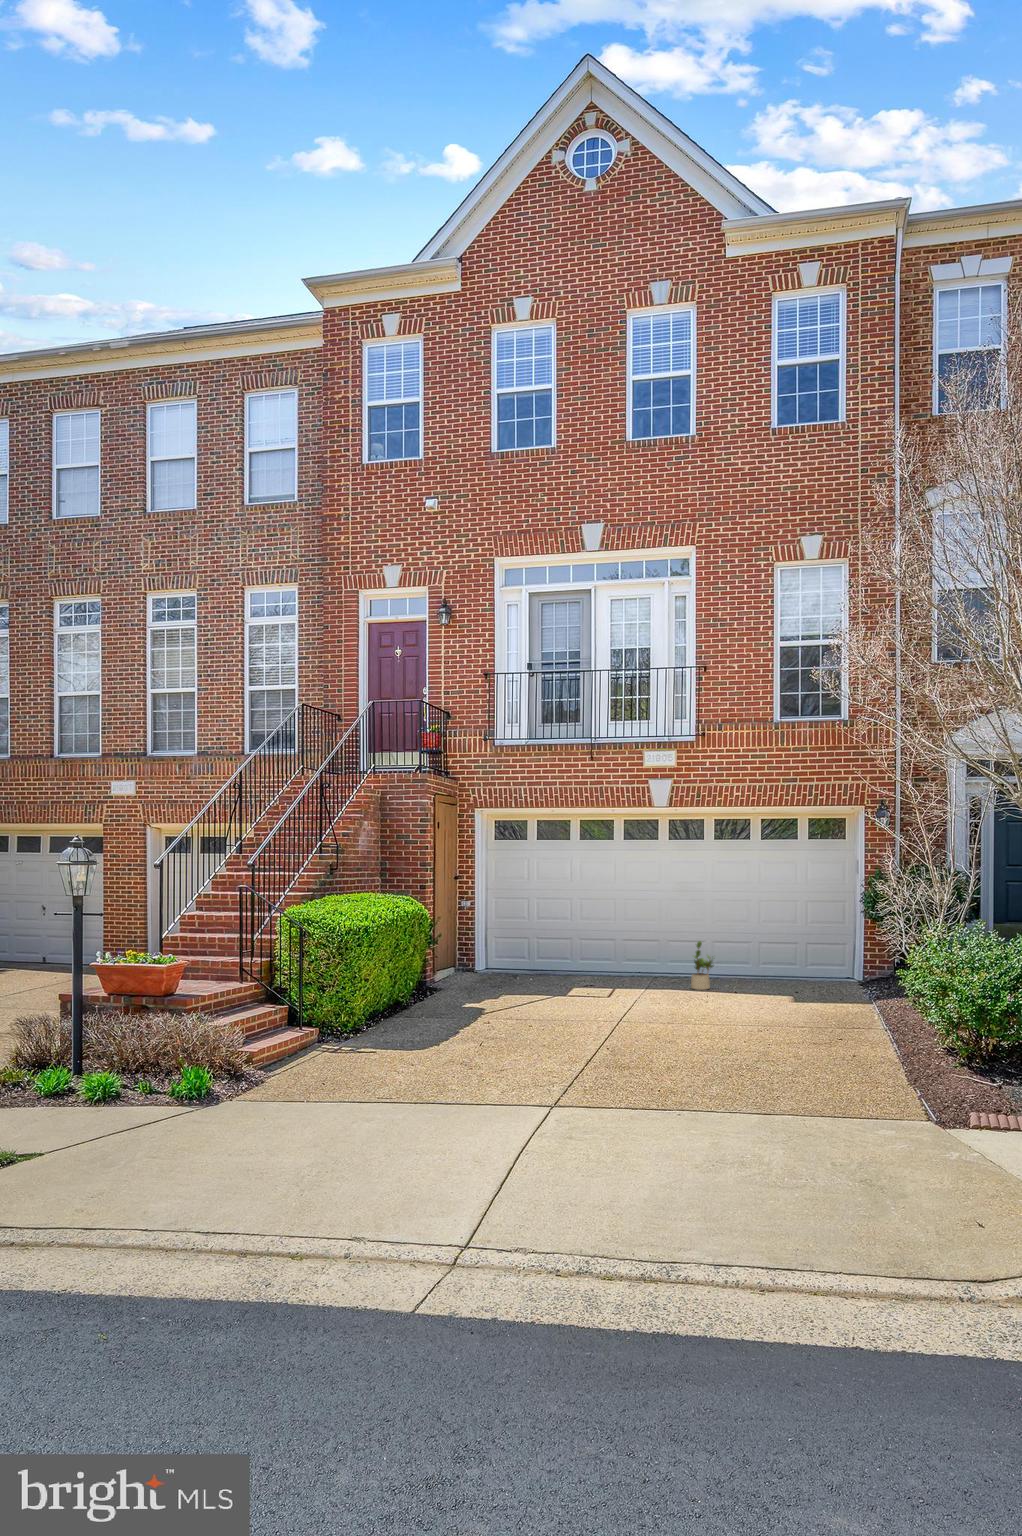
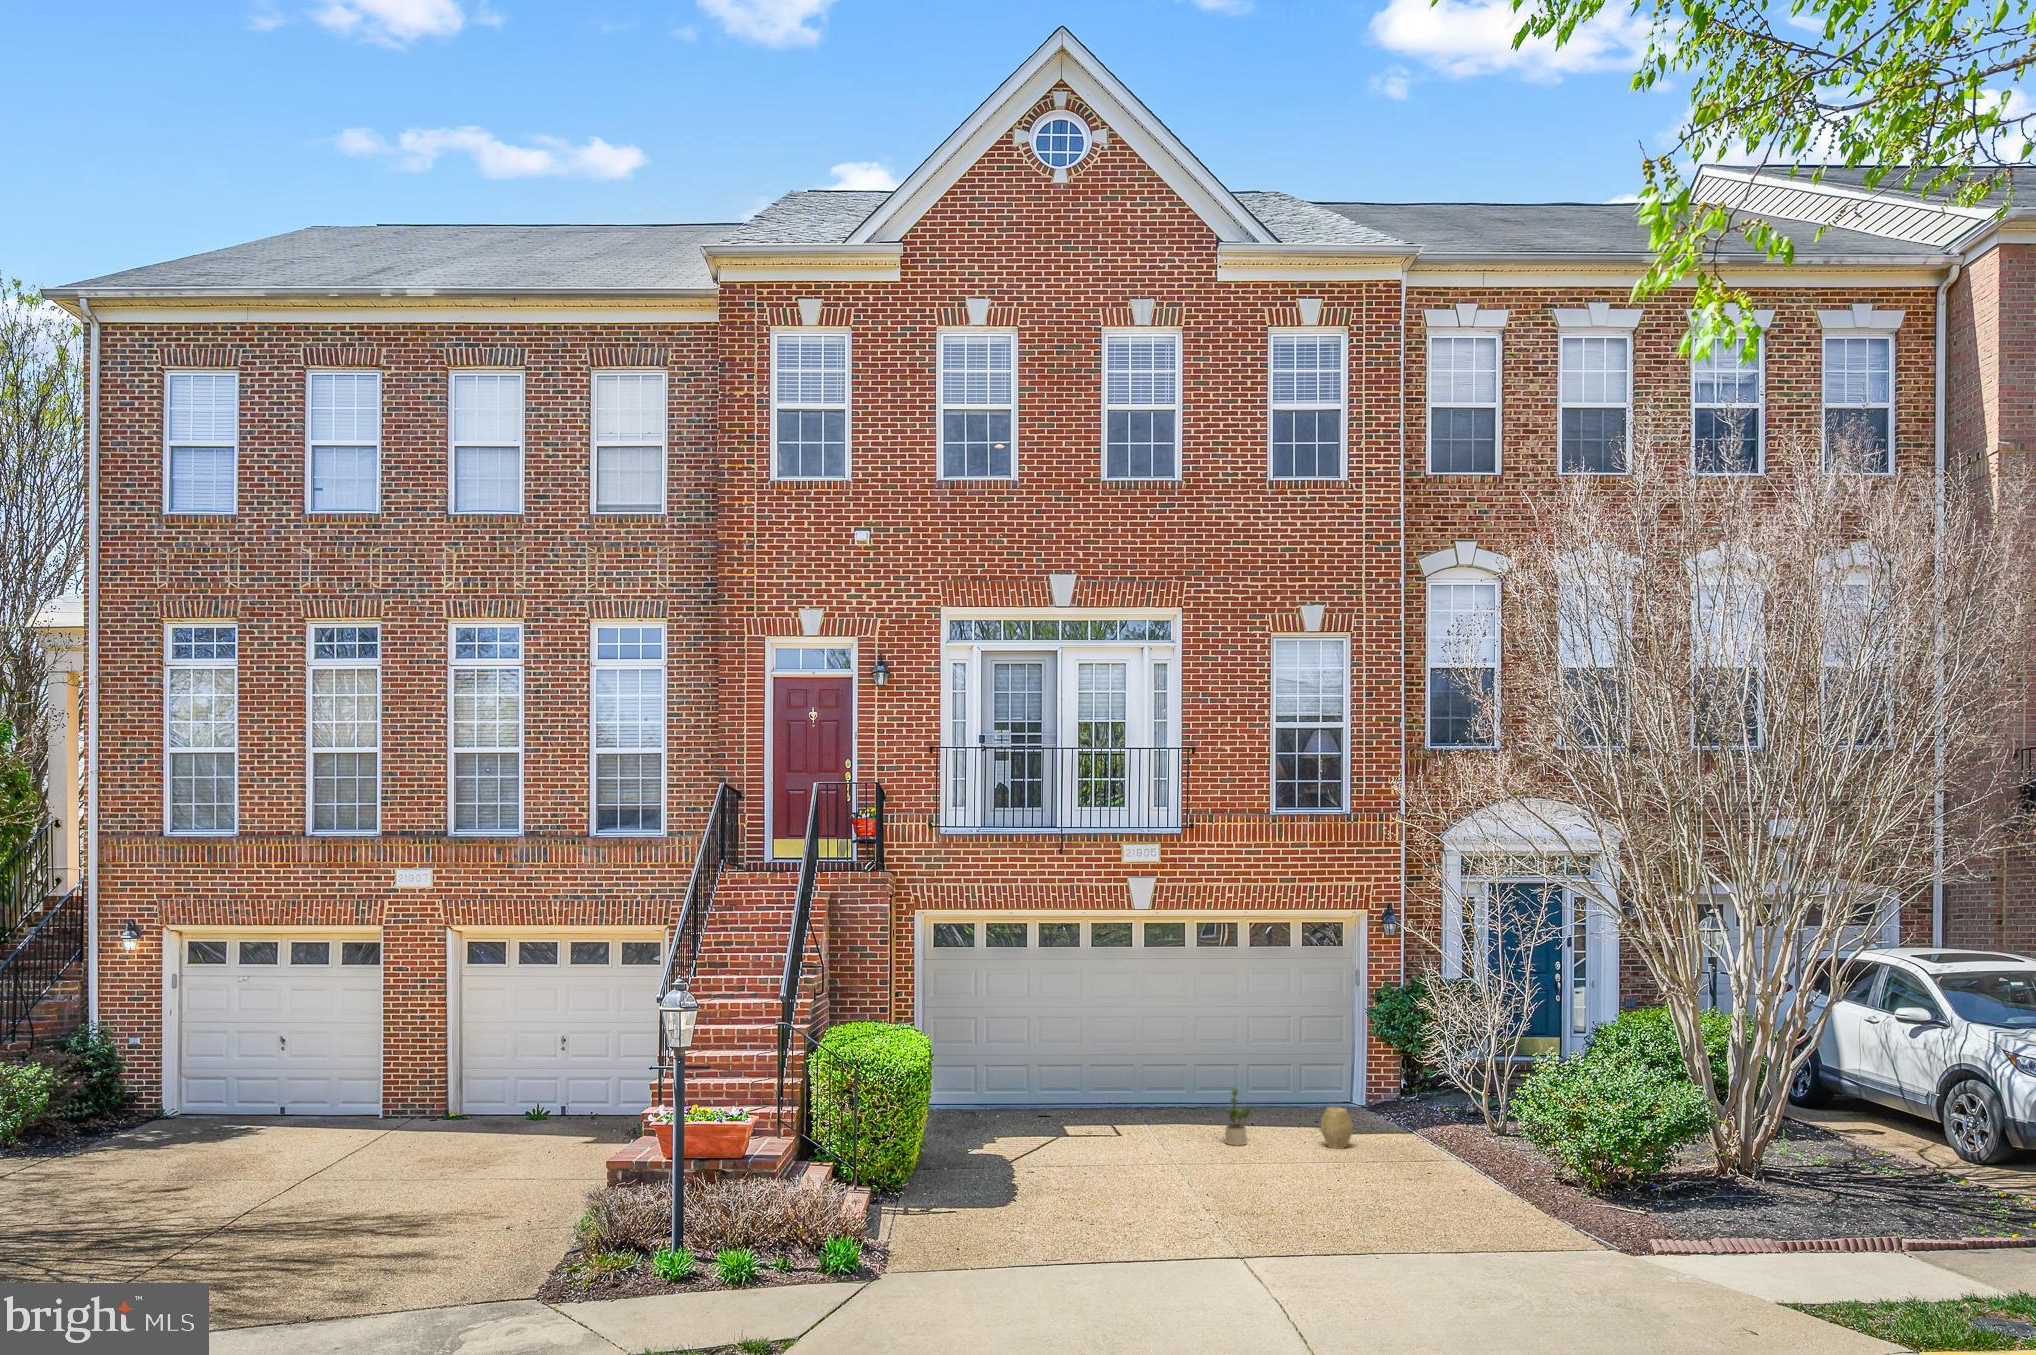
woven basket: none [772,959,801,994] -> present [1321,1107,1353,1149]

